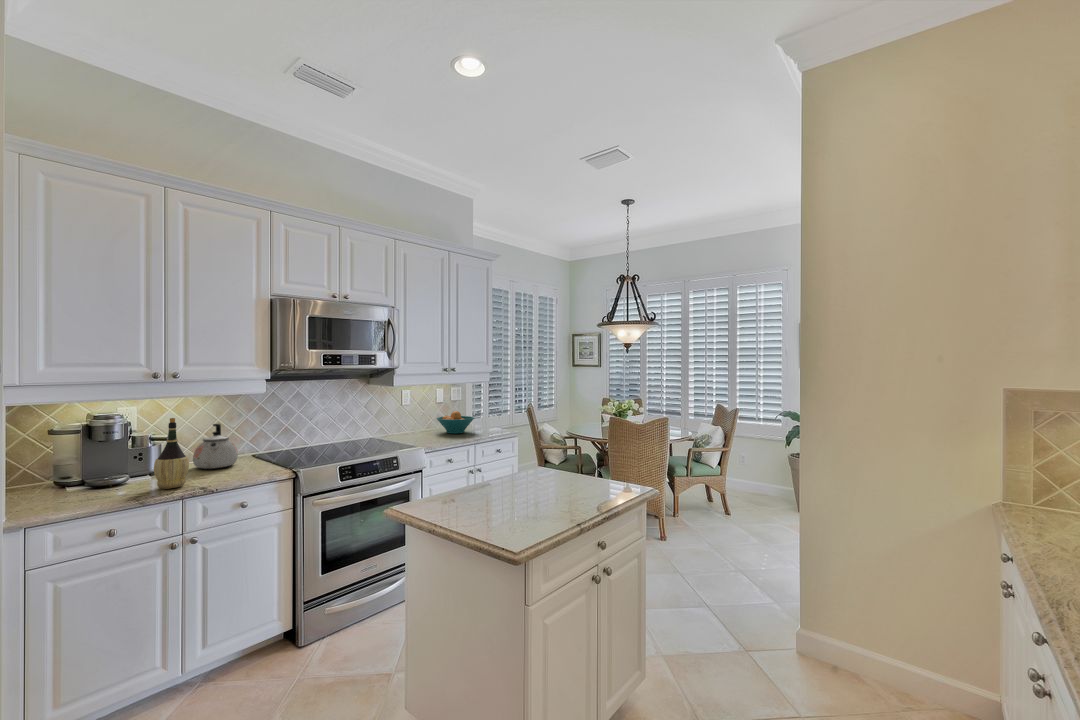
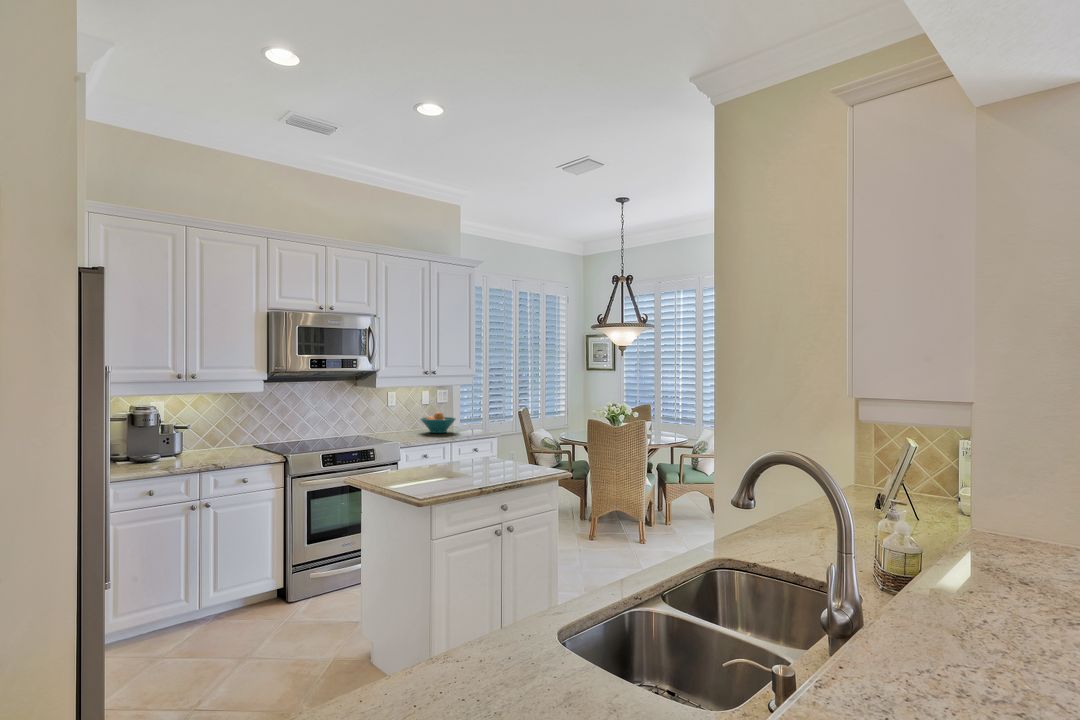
wine bottle: present [154,418,189,489] -> none [179,409,204,464]
kettle: present [193,424,238,469] -> none [207,417,241,453]

